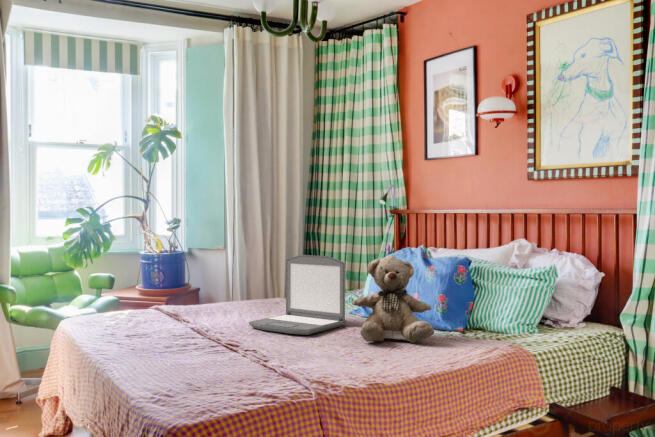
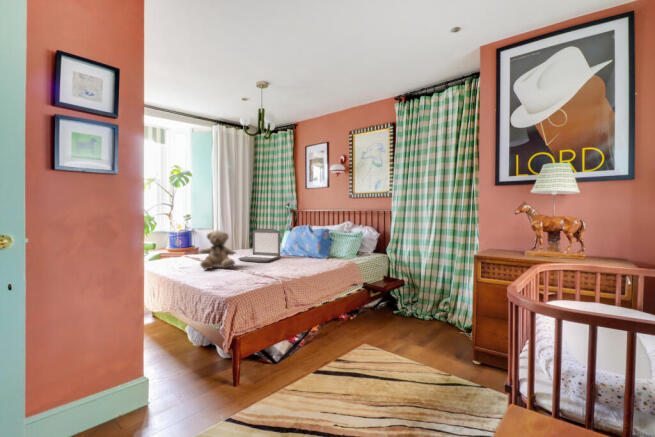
teddy bear: present [352,255,434,343] -> present [199,230,236,269]

